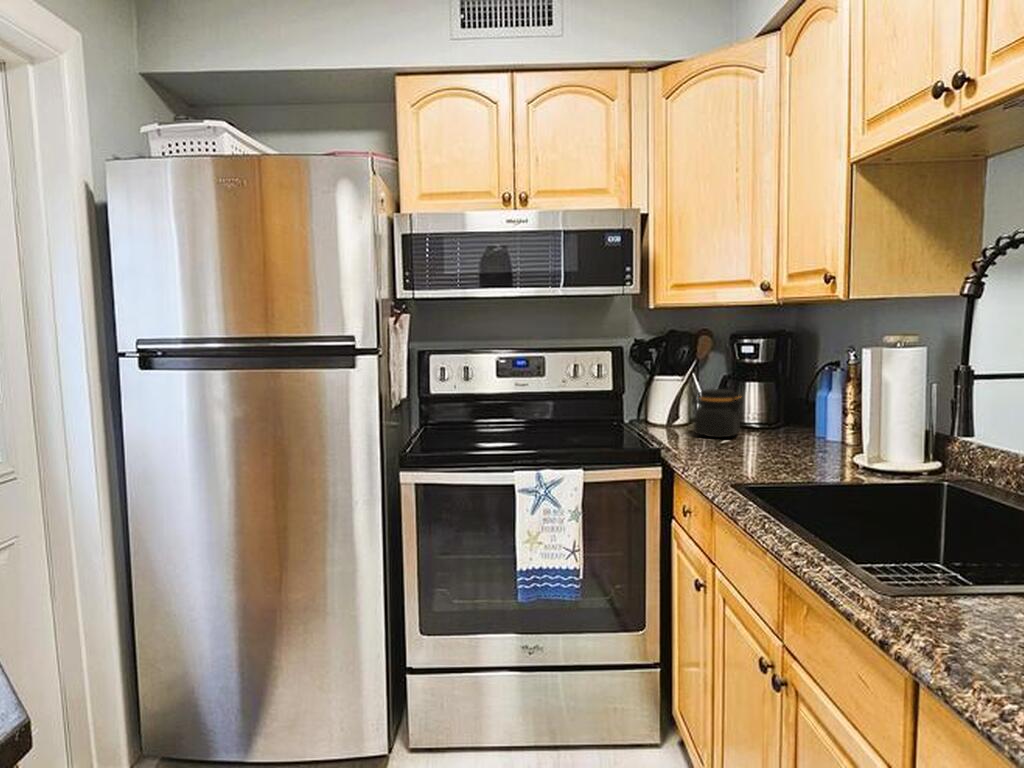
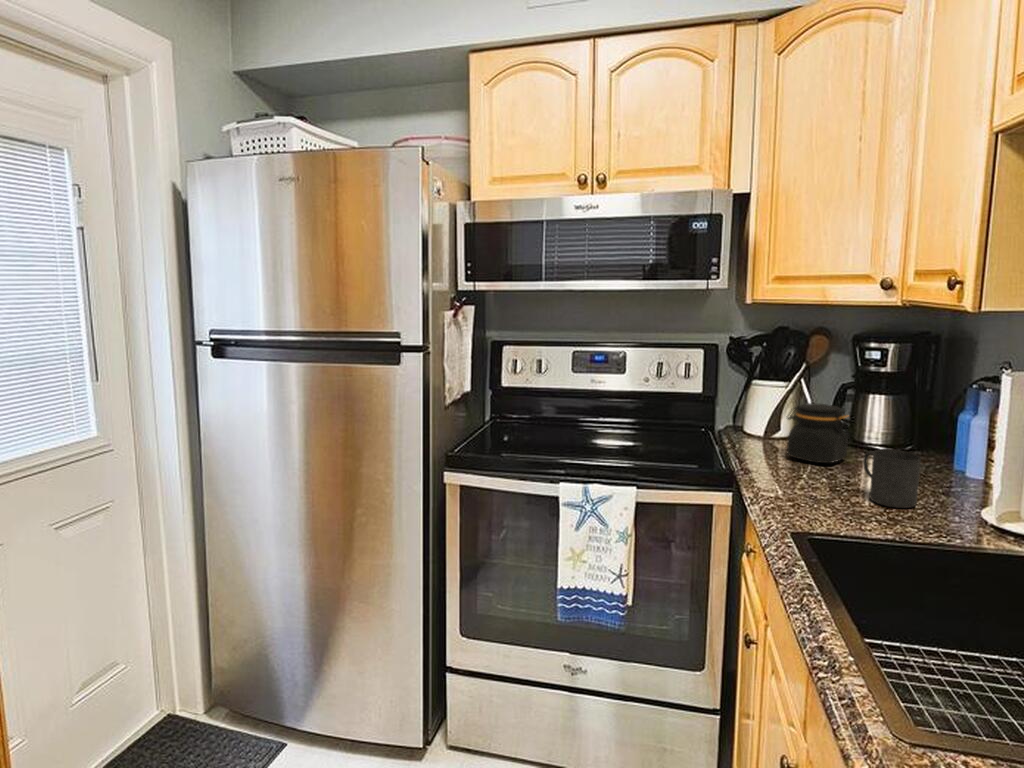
mug: none [766,416,811,460] -> present [863,450,921,508]

